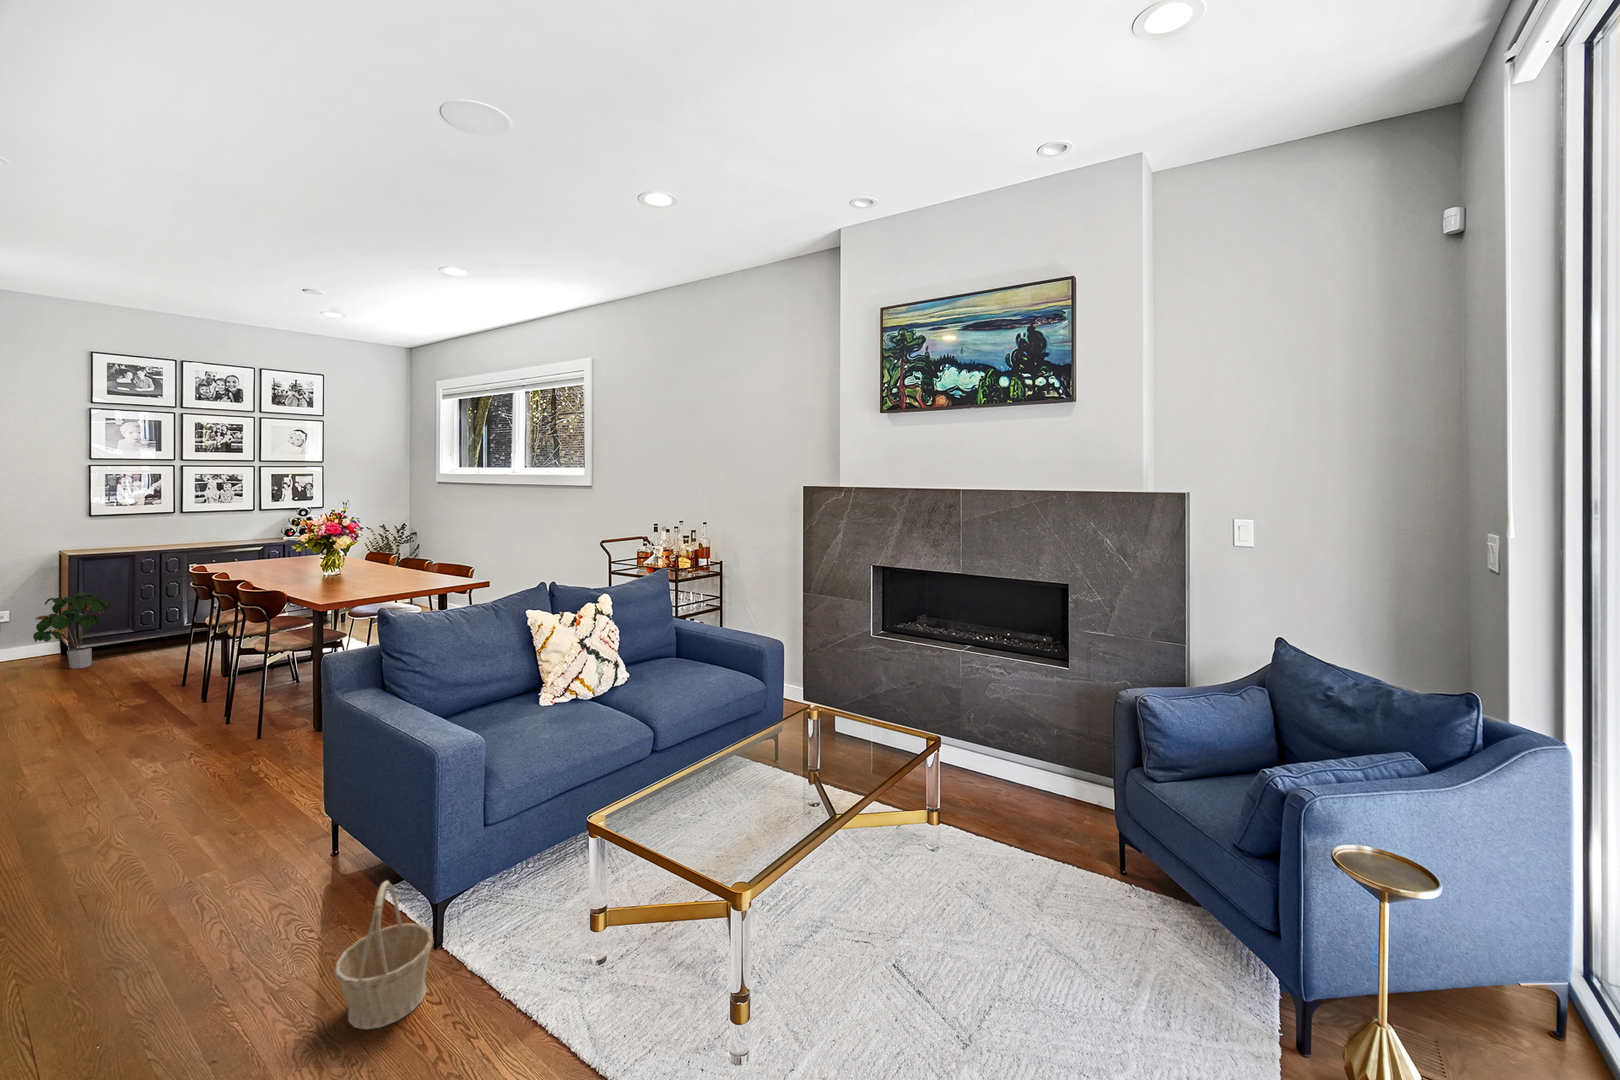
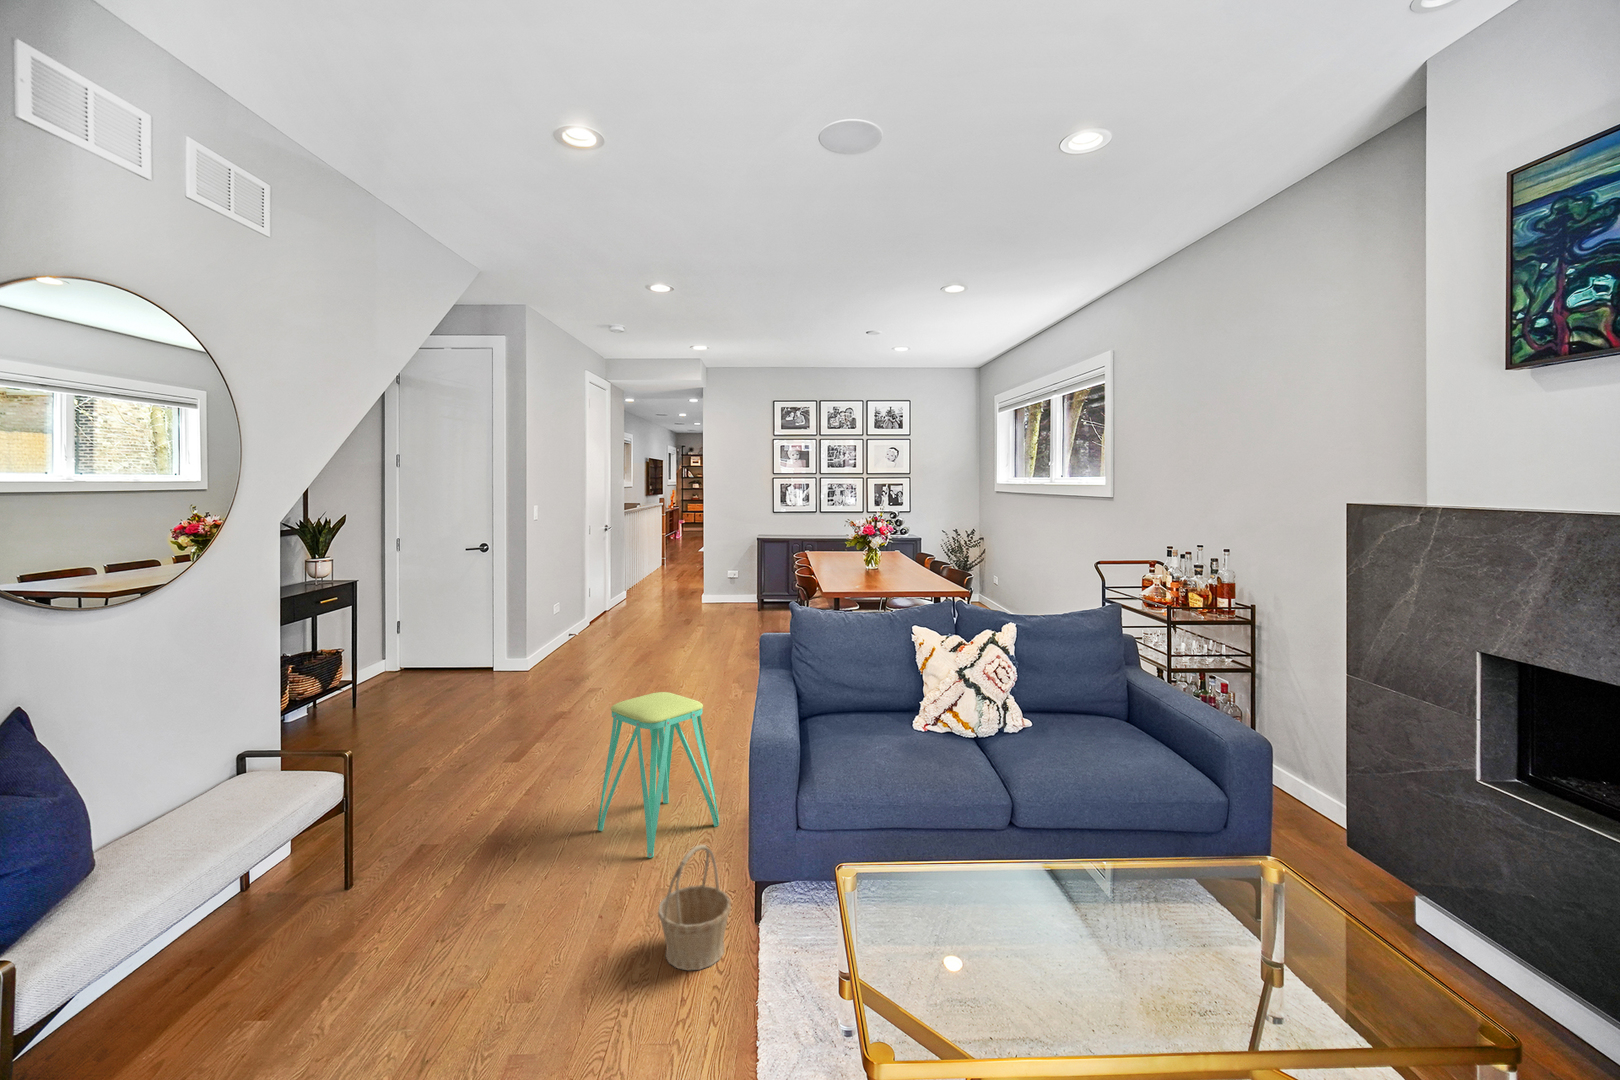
potted plant: present [33,592,110,669] -> none [722,570,763,624]
stool: none [76,747,294,978] -> present [597,692,719,858]

